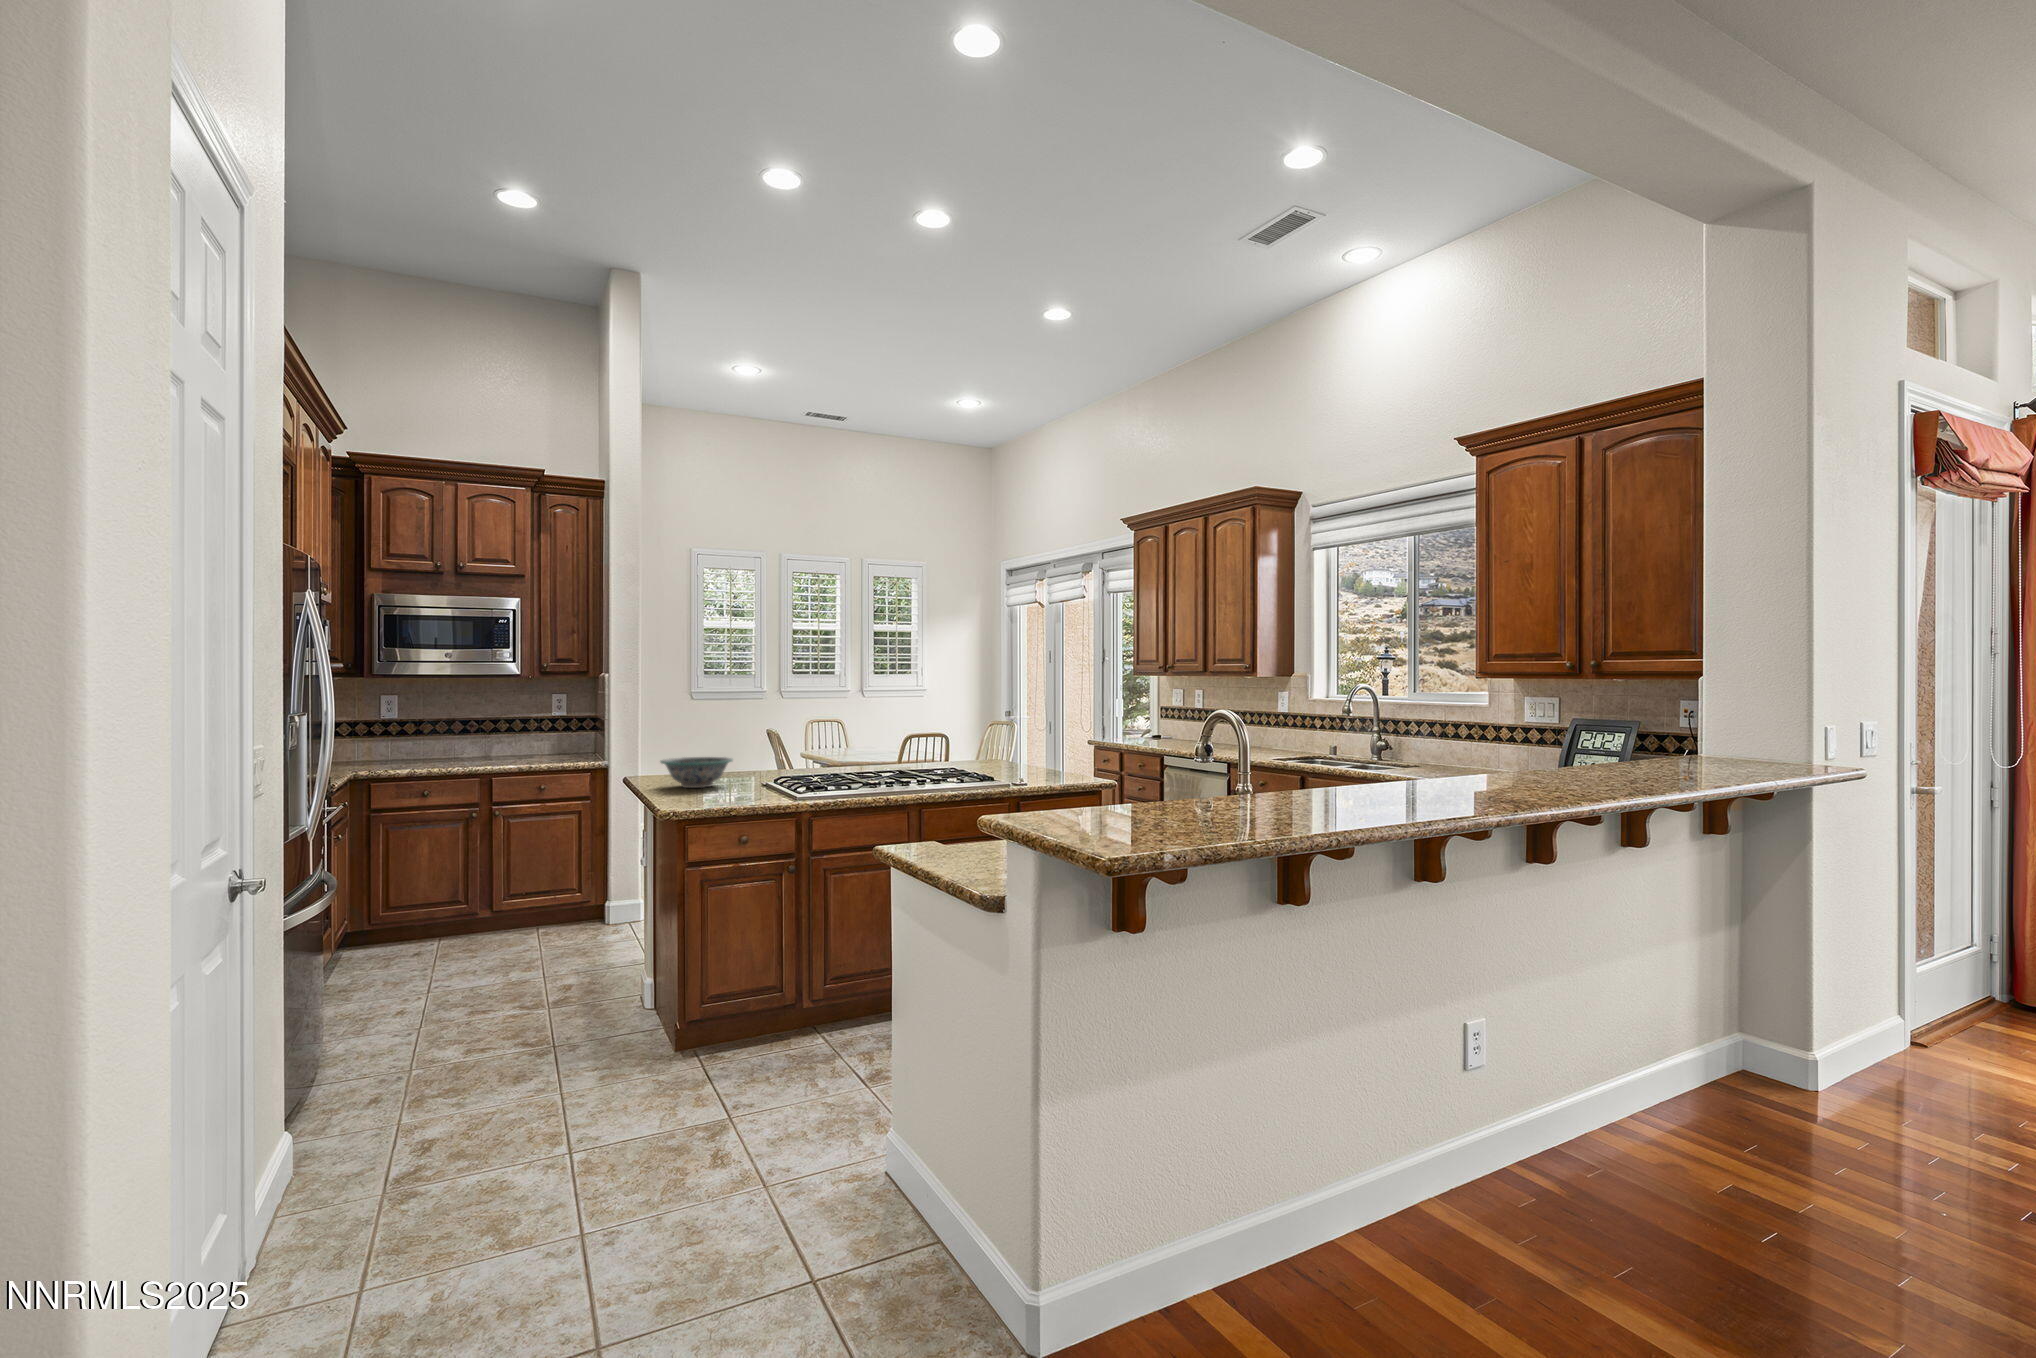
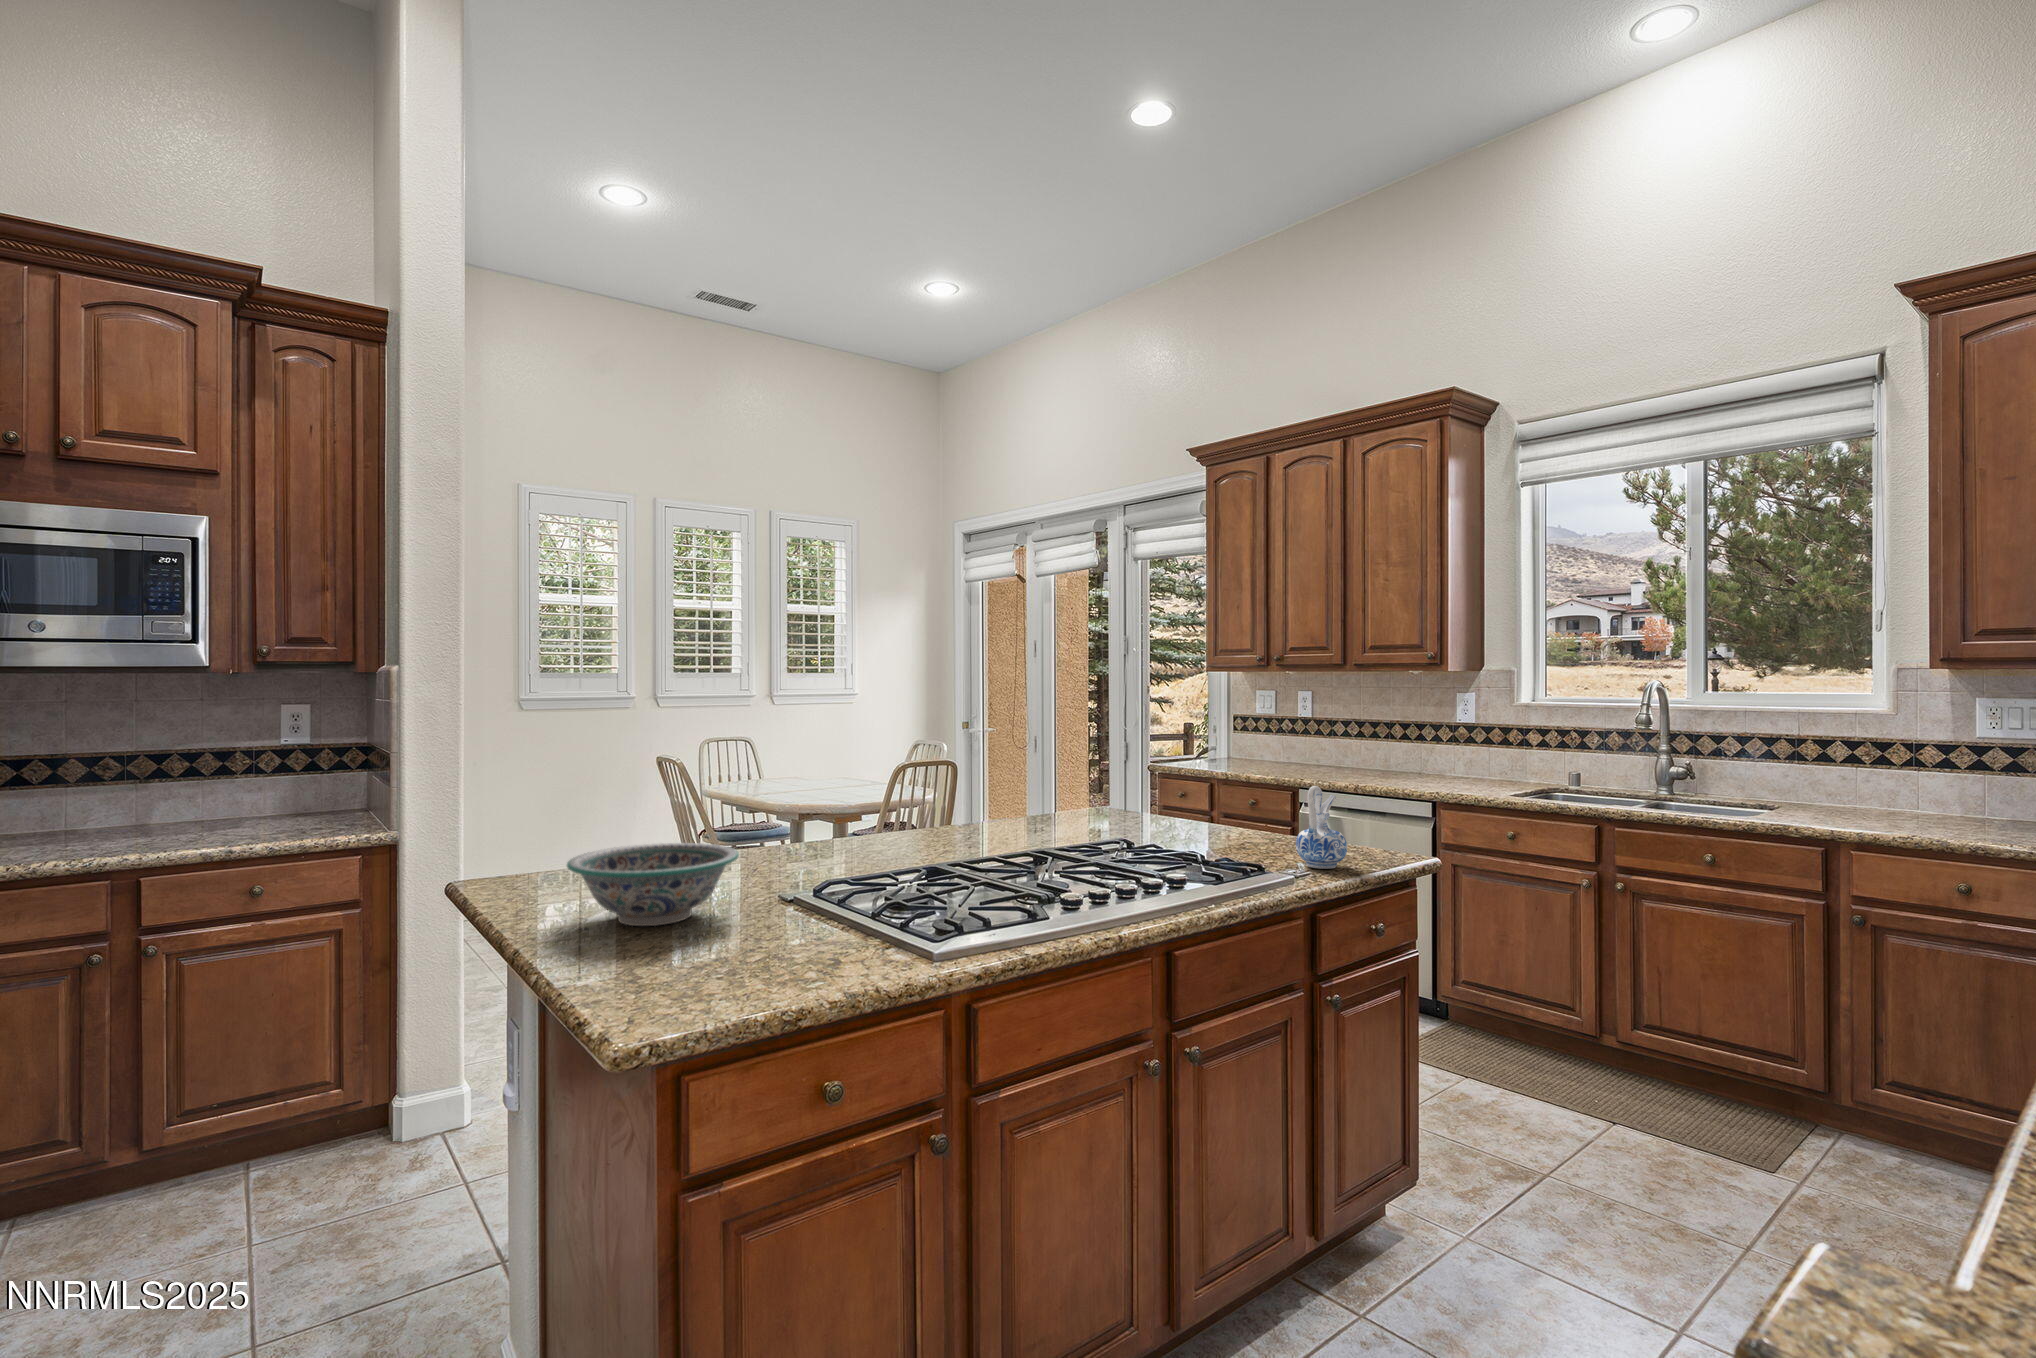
ceramic pitcher: none [1020,739,1046,782] -> present [1296,786,1347,869]

